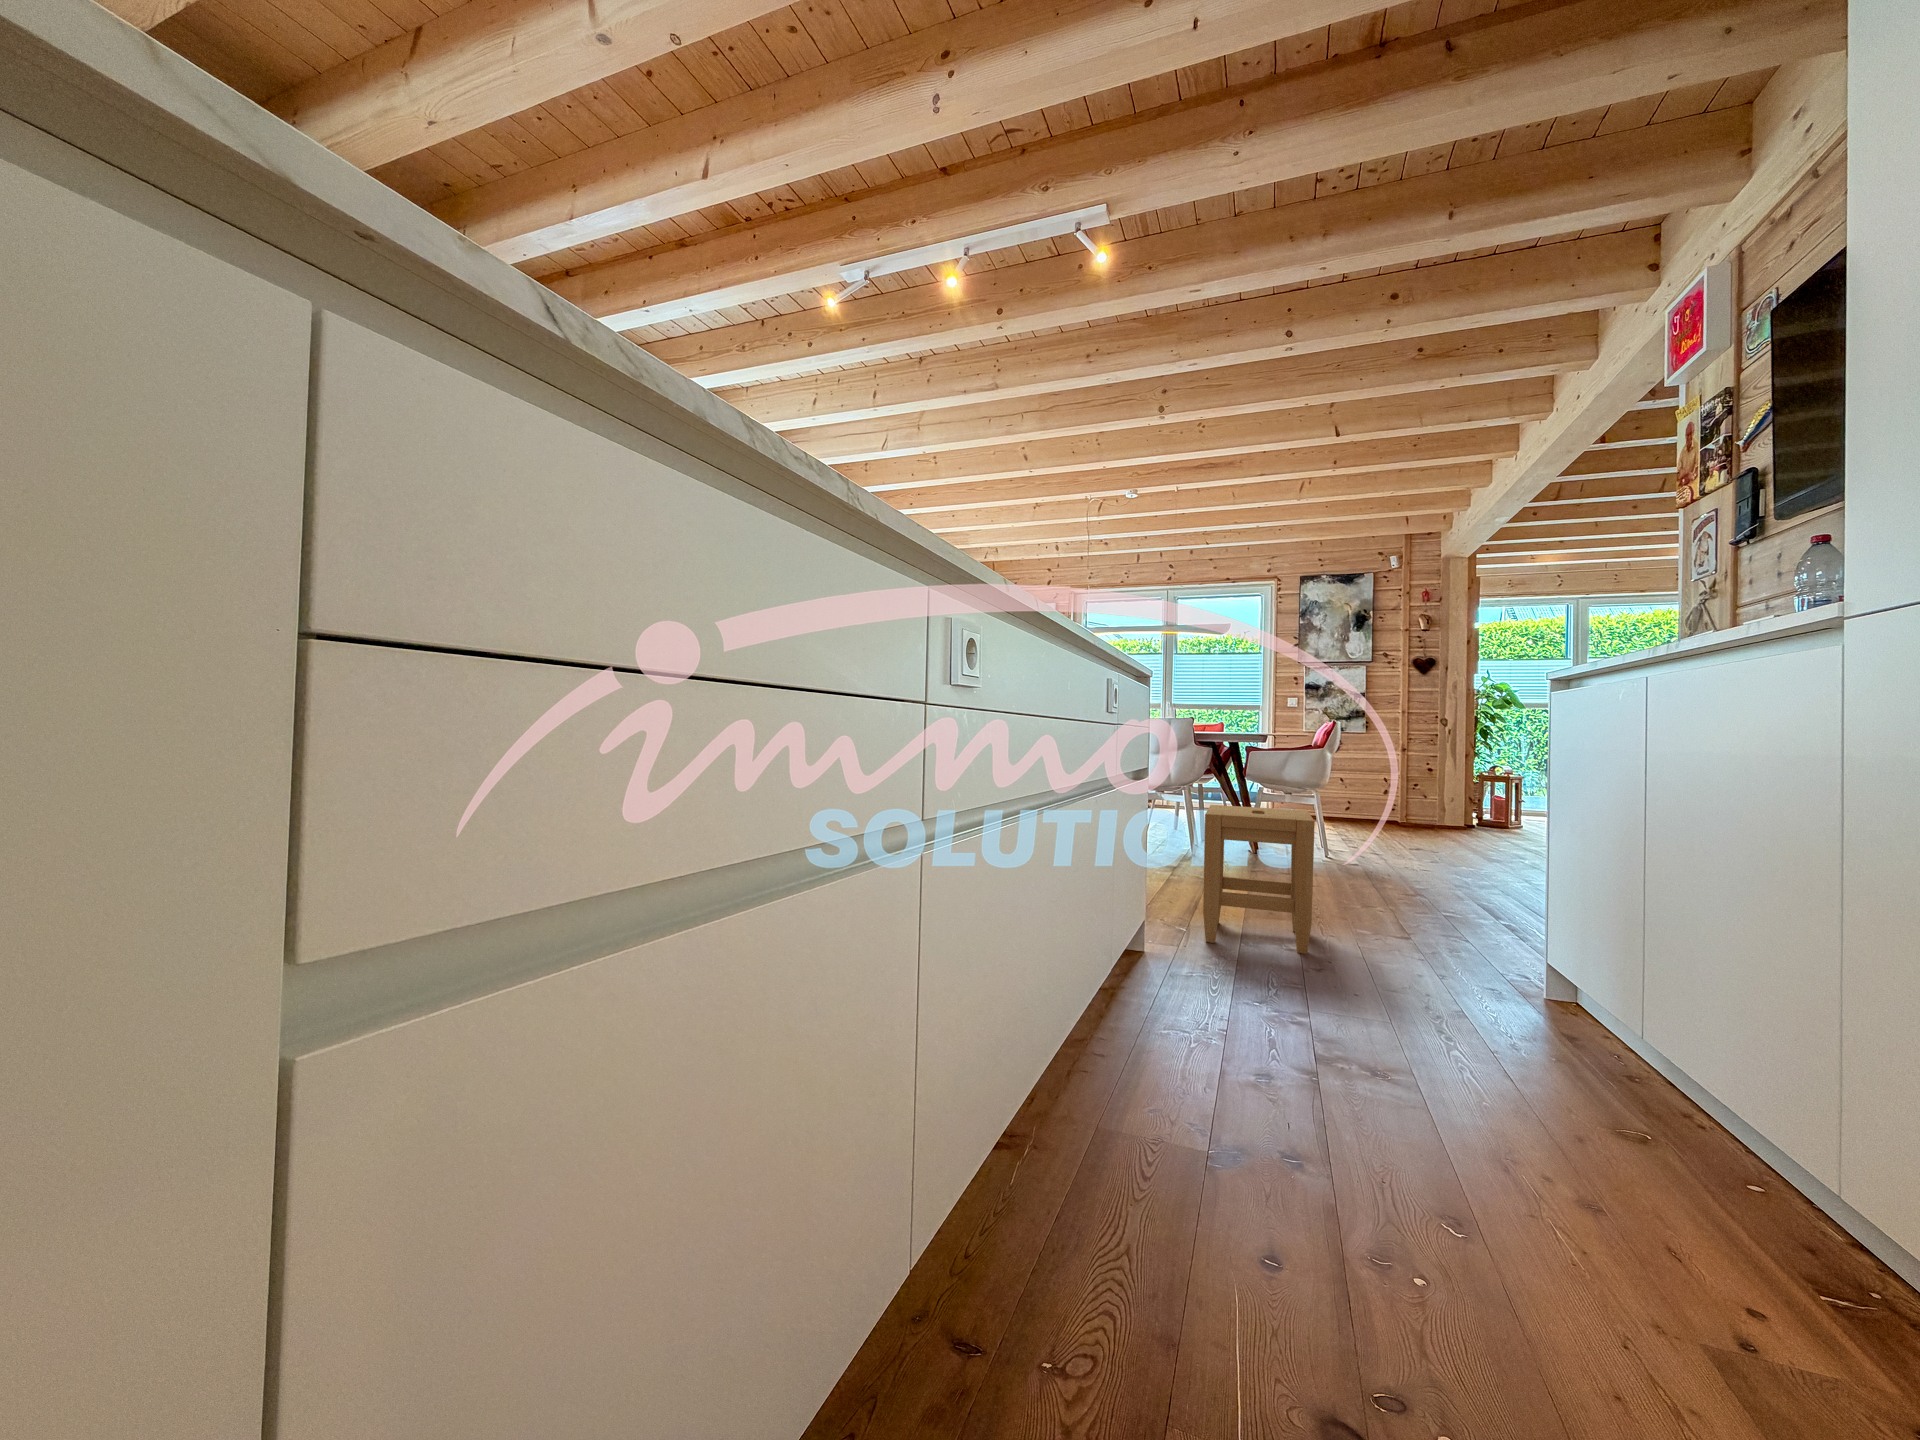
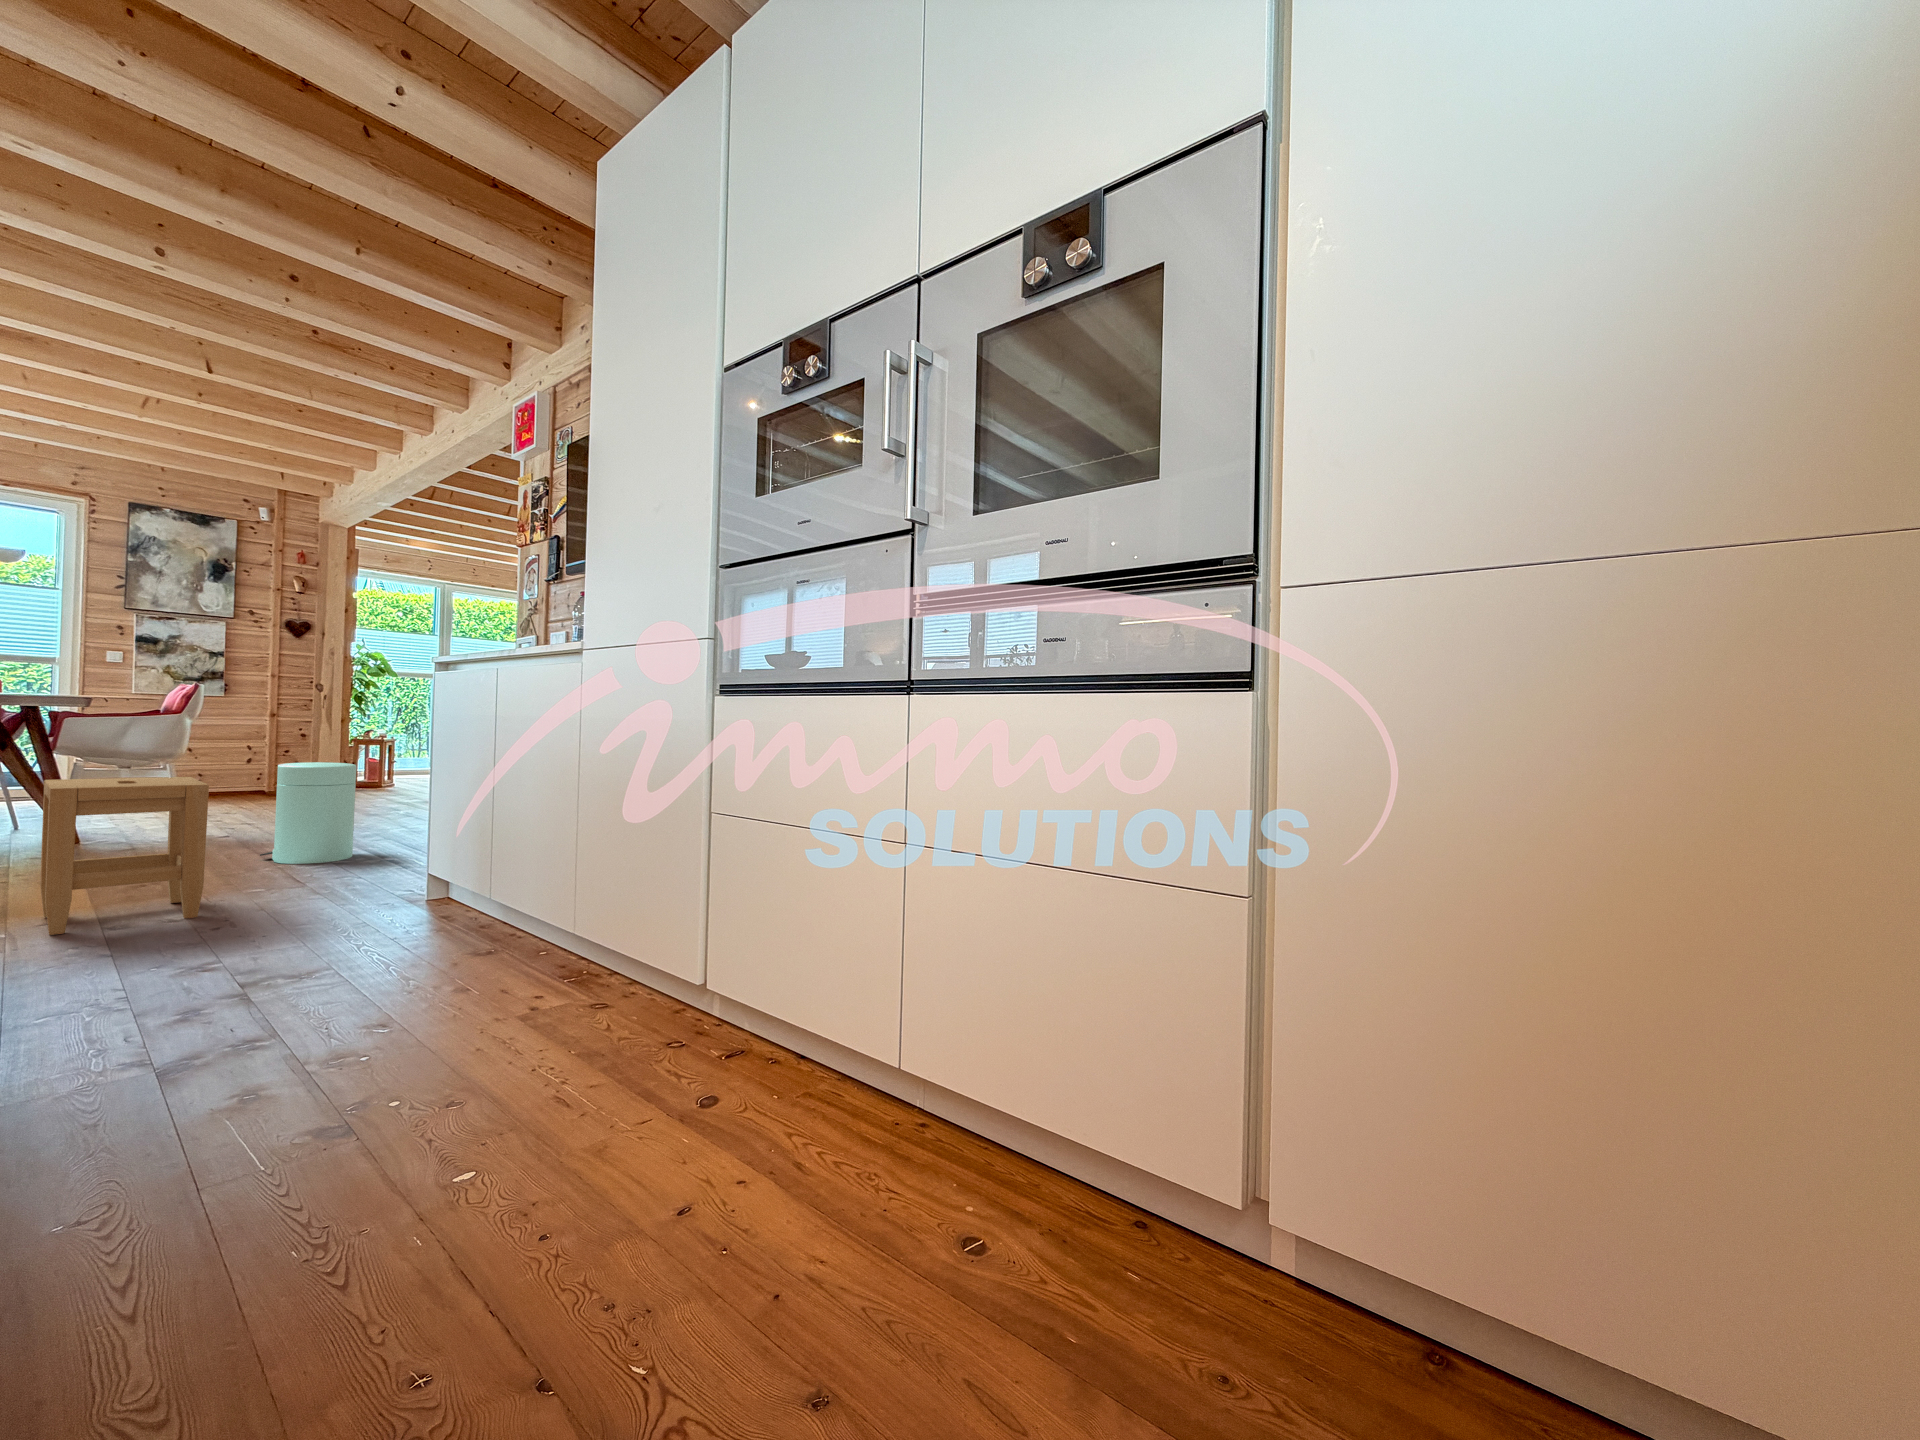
trash can: none [1376,801,1466,914] -> present [260,762,356,864]

